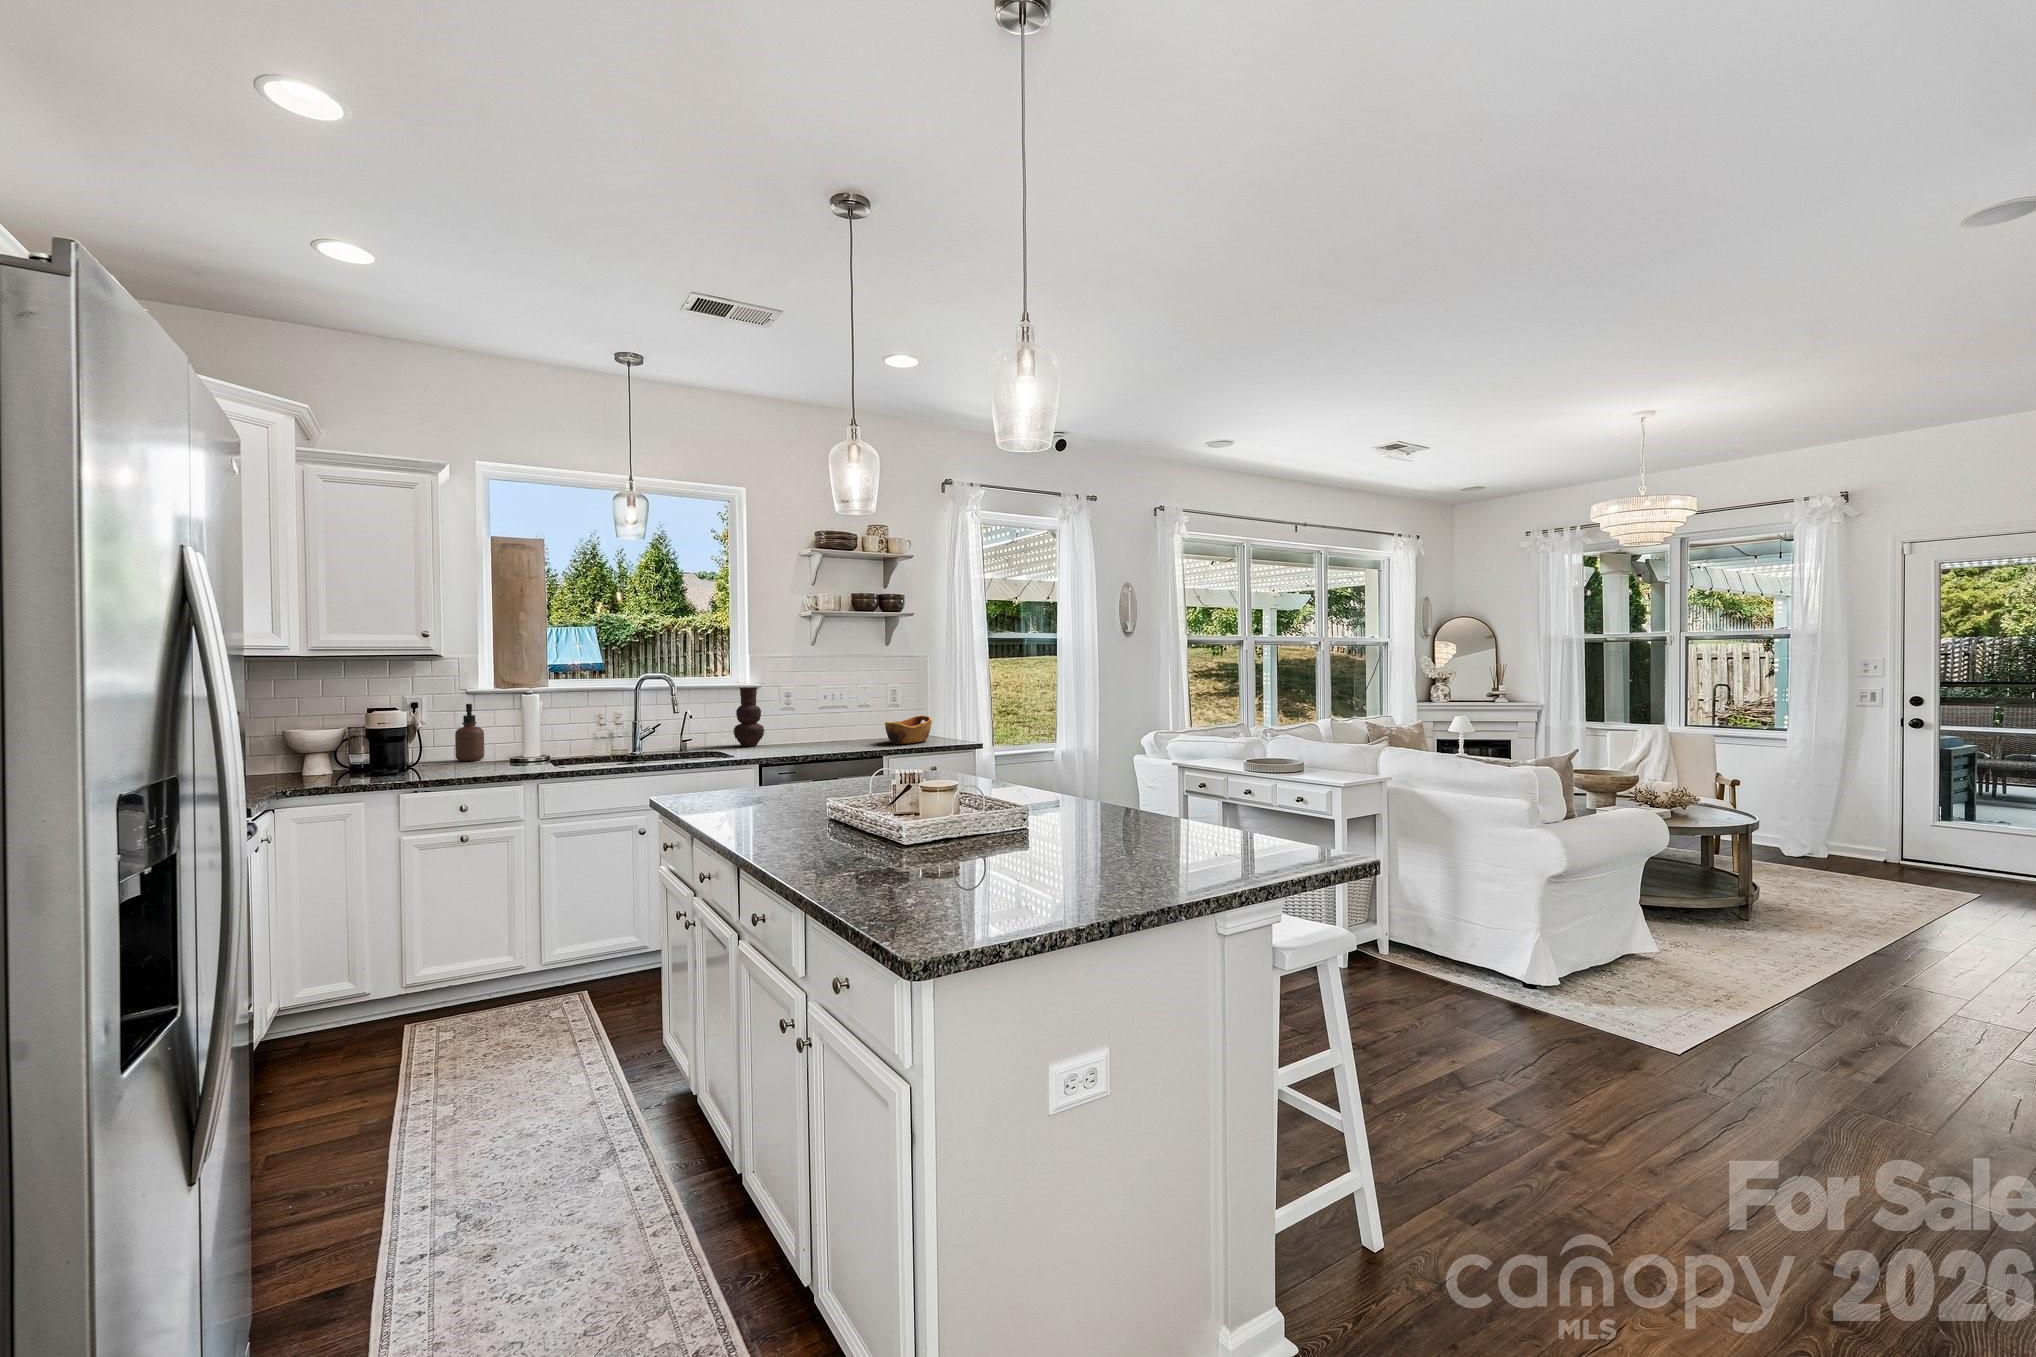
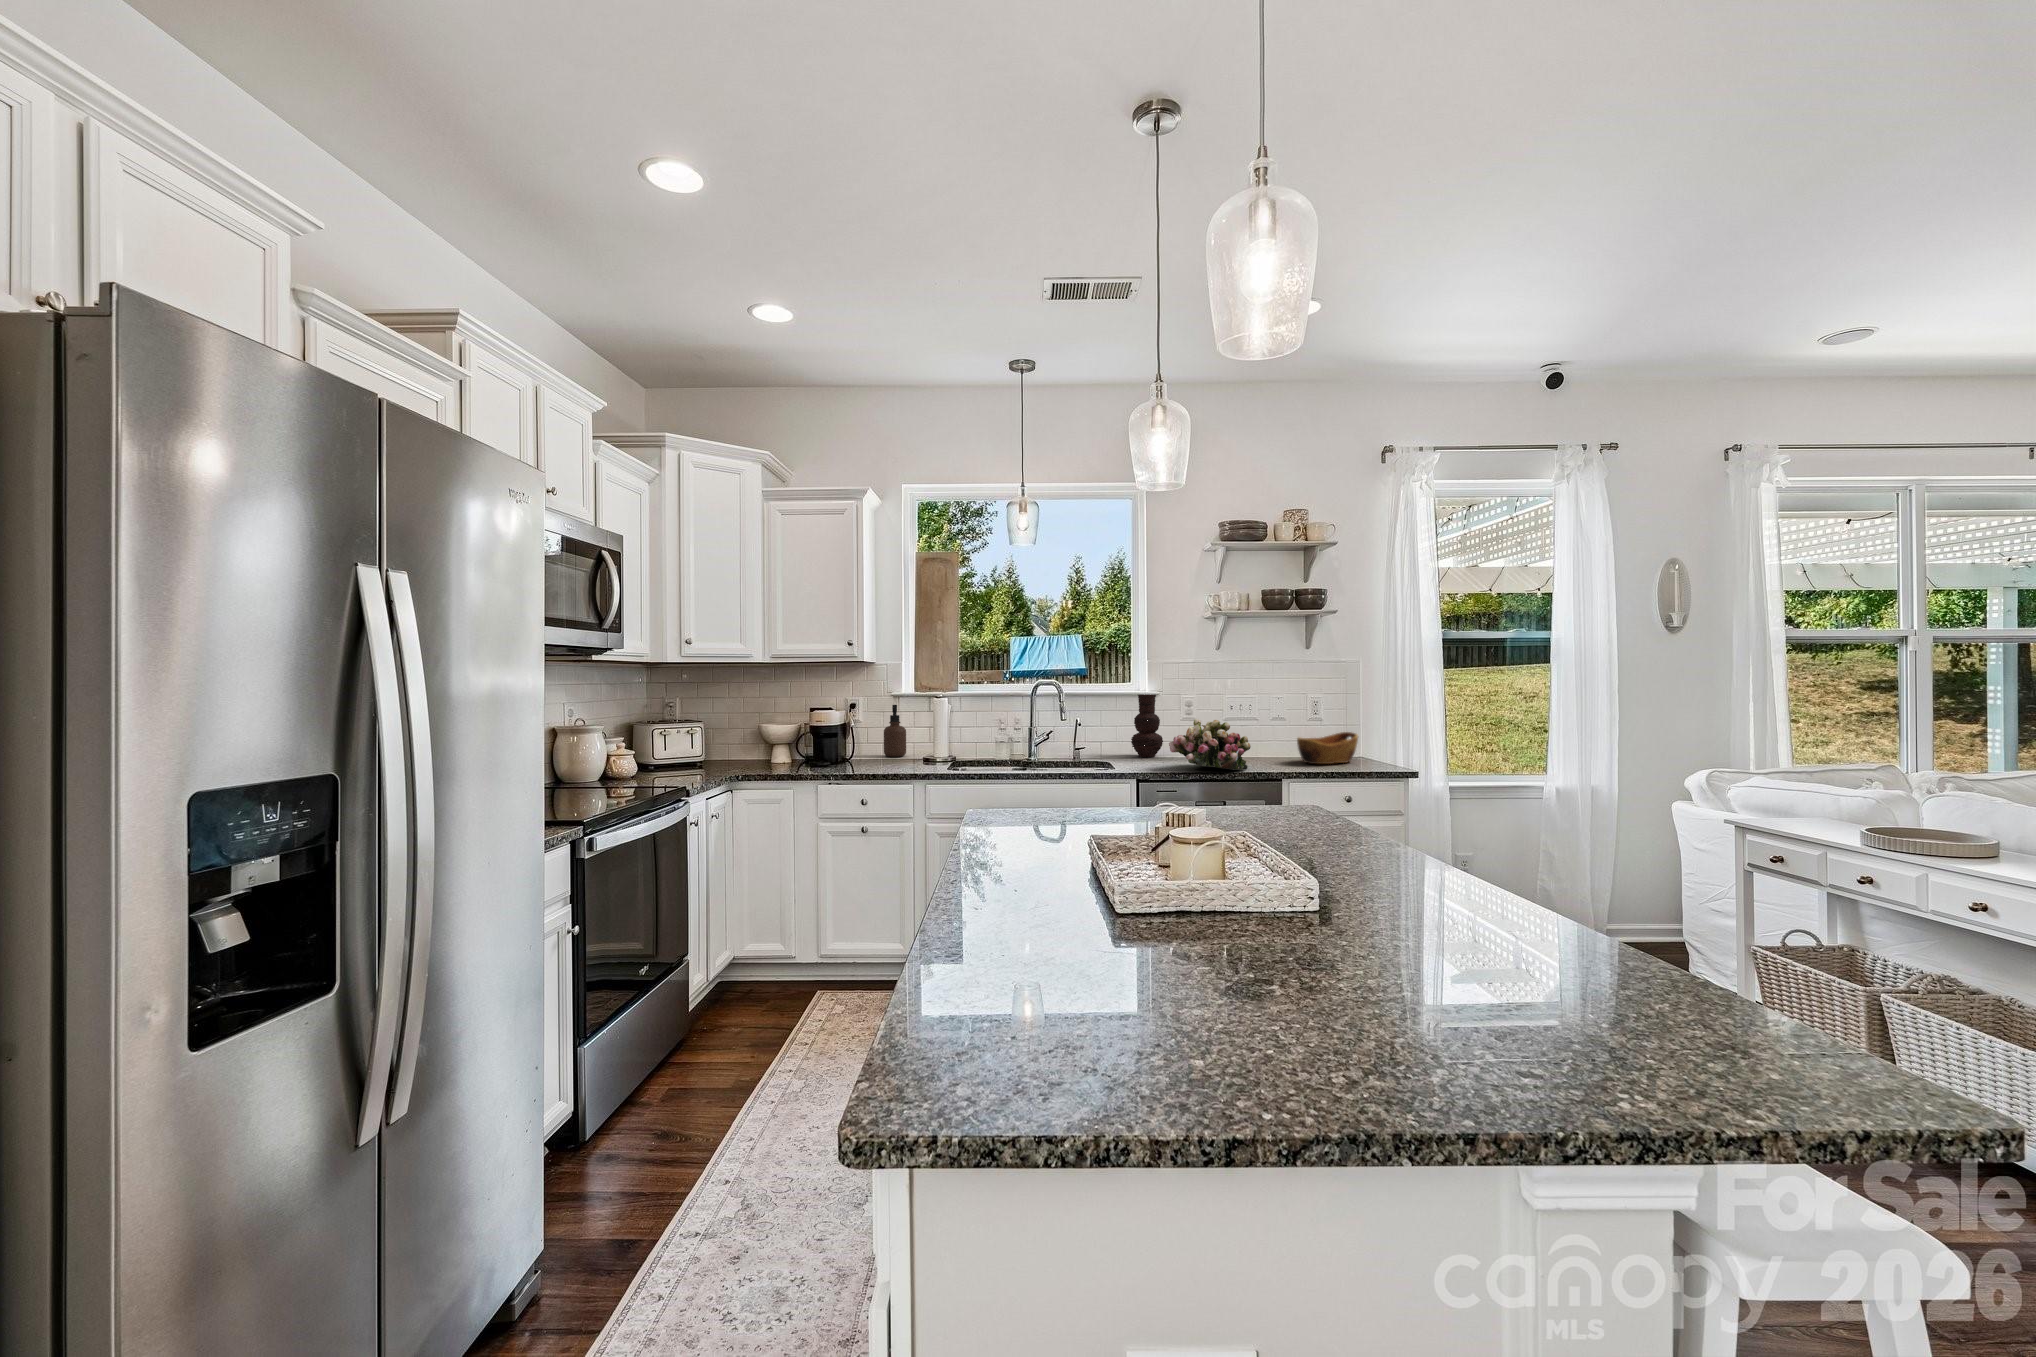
flower arrangement: none [781,708,854,752] -> present [1169,719,1251,770]

